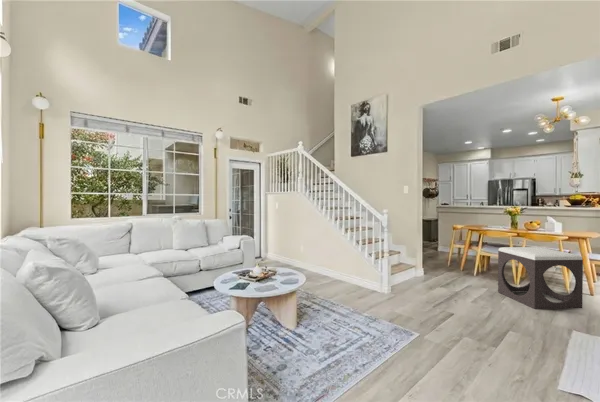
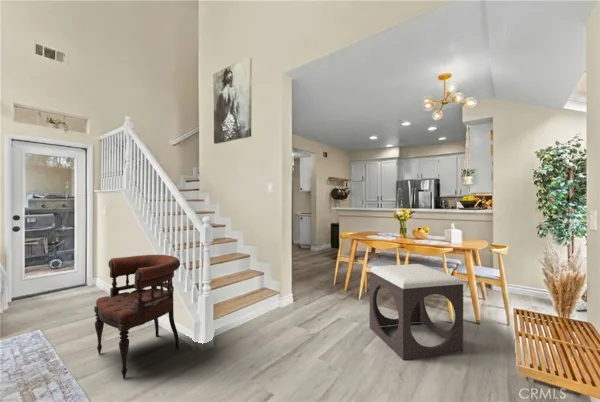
armchair: none [318,234,369,303] -> present [94,255,180,379]

